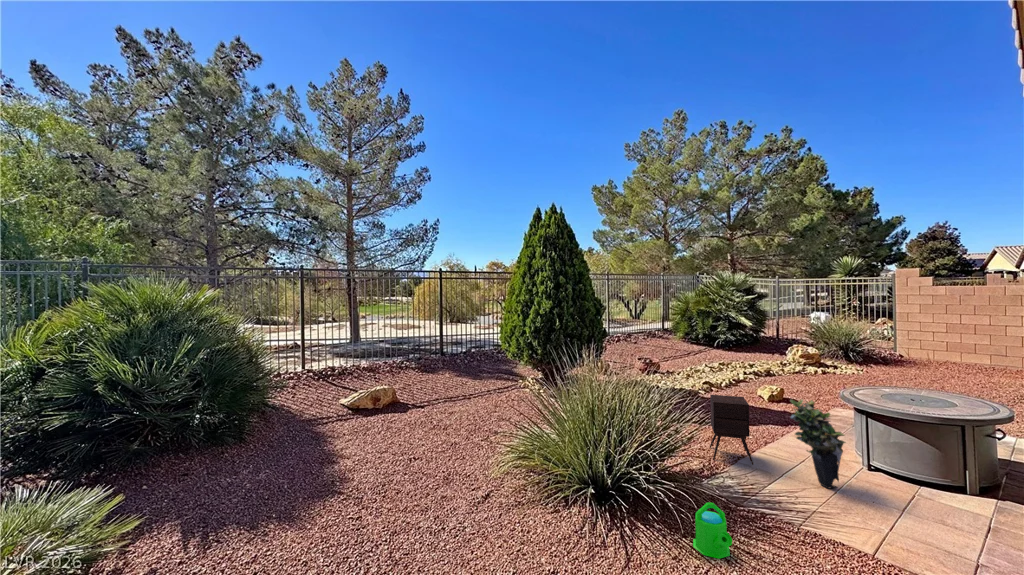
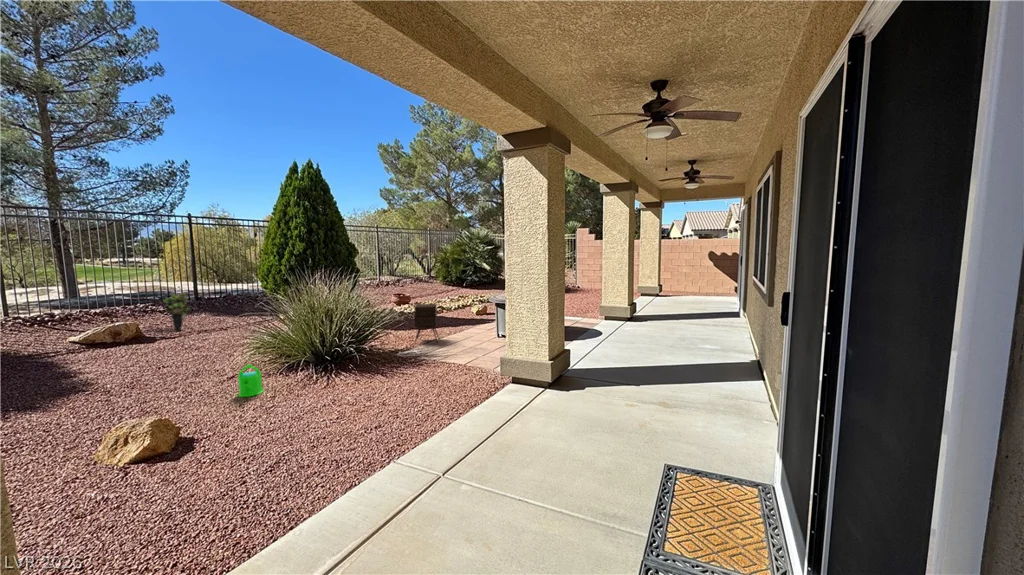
potted plant: present [790,400,846,488] -> present [163,293,190,331]
watering can: present [693,502,732,559] -> present [238,364,264,397]

